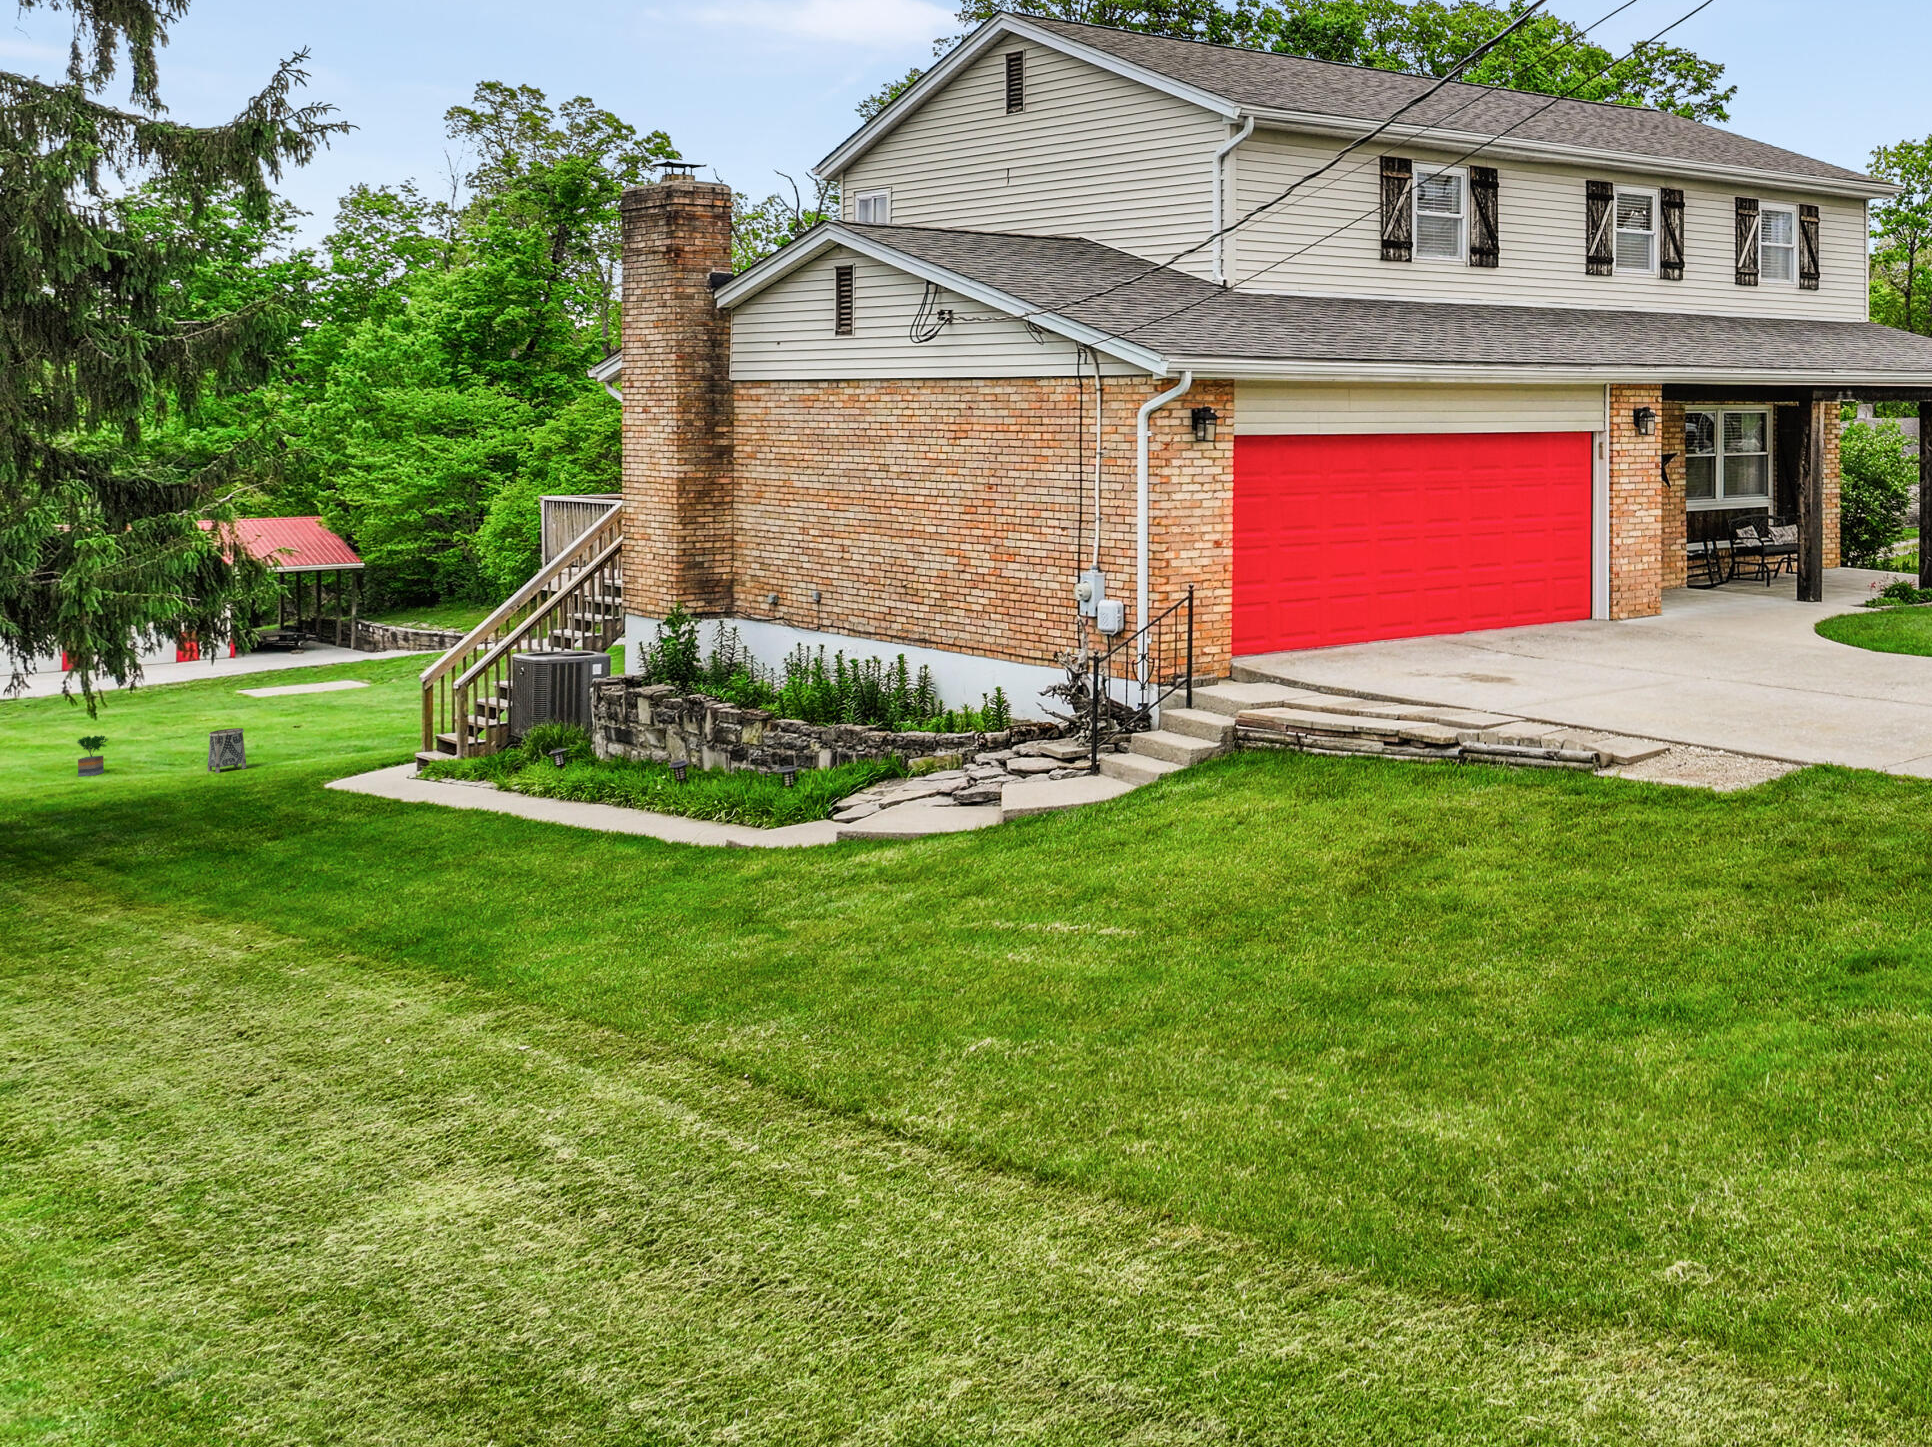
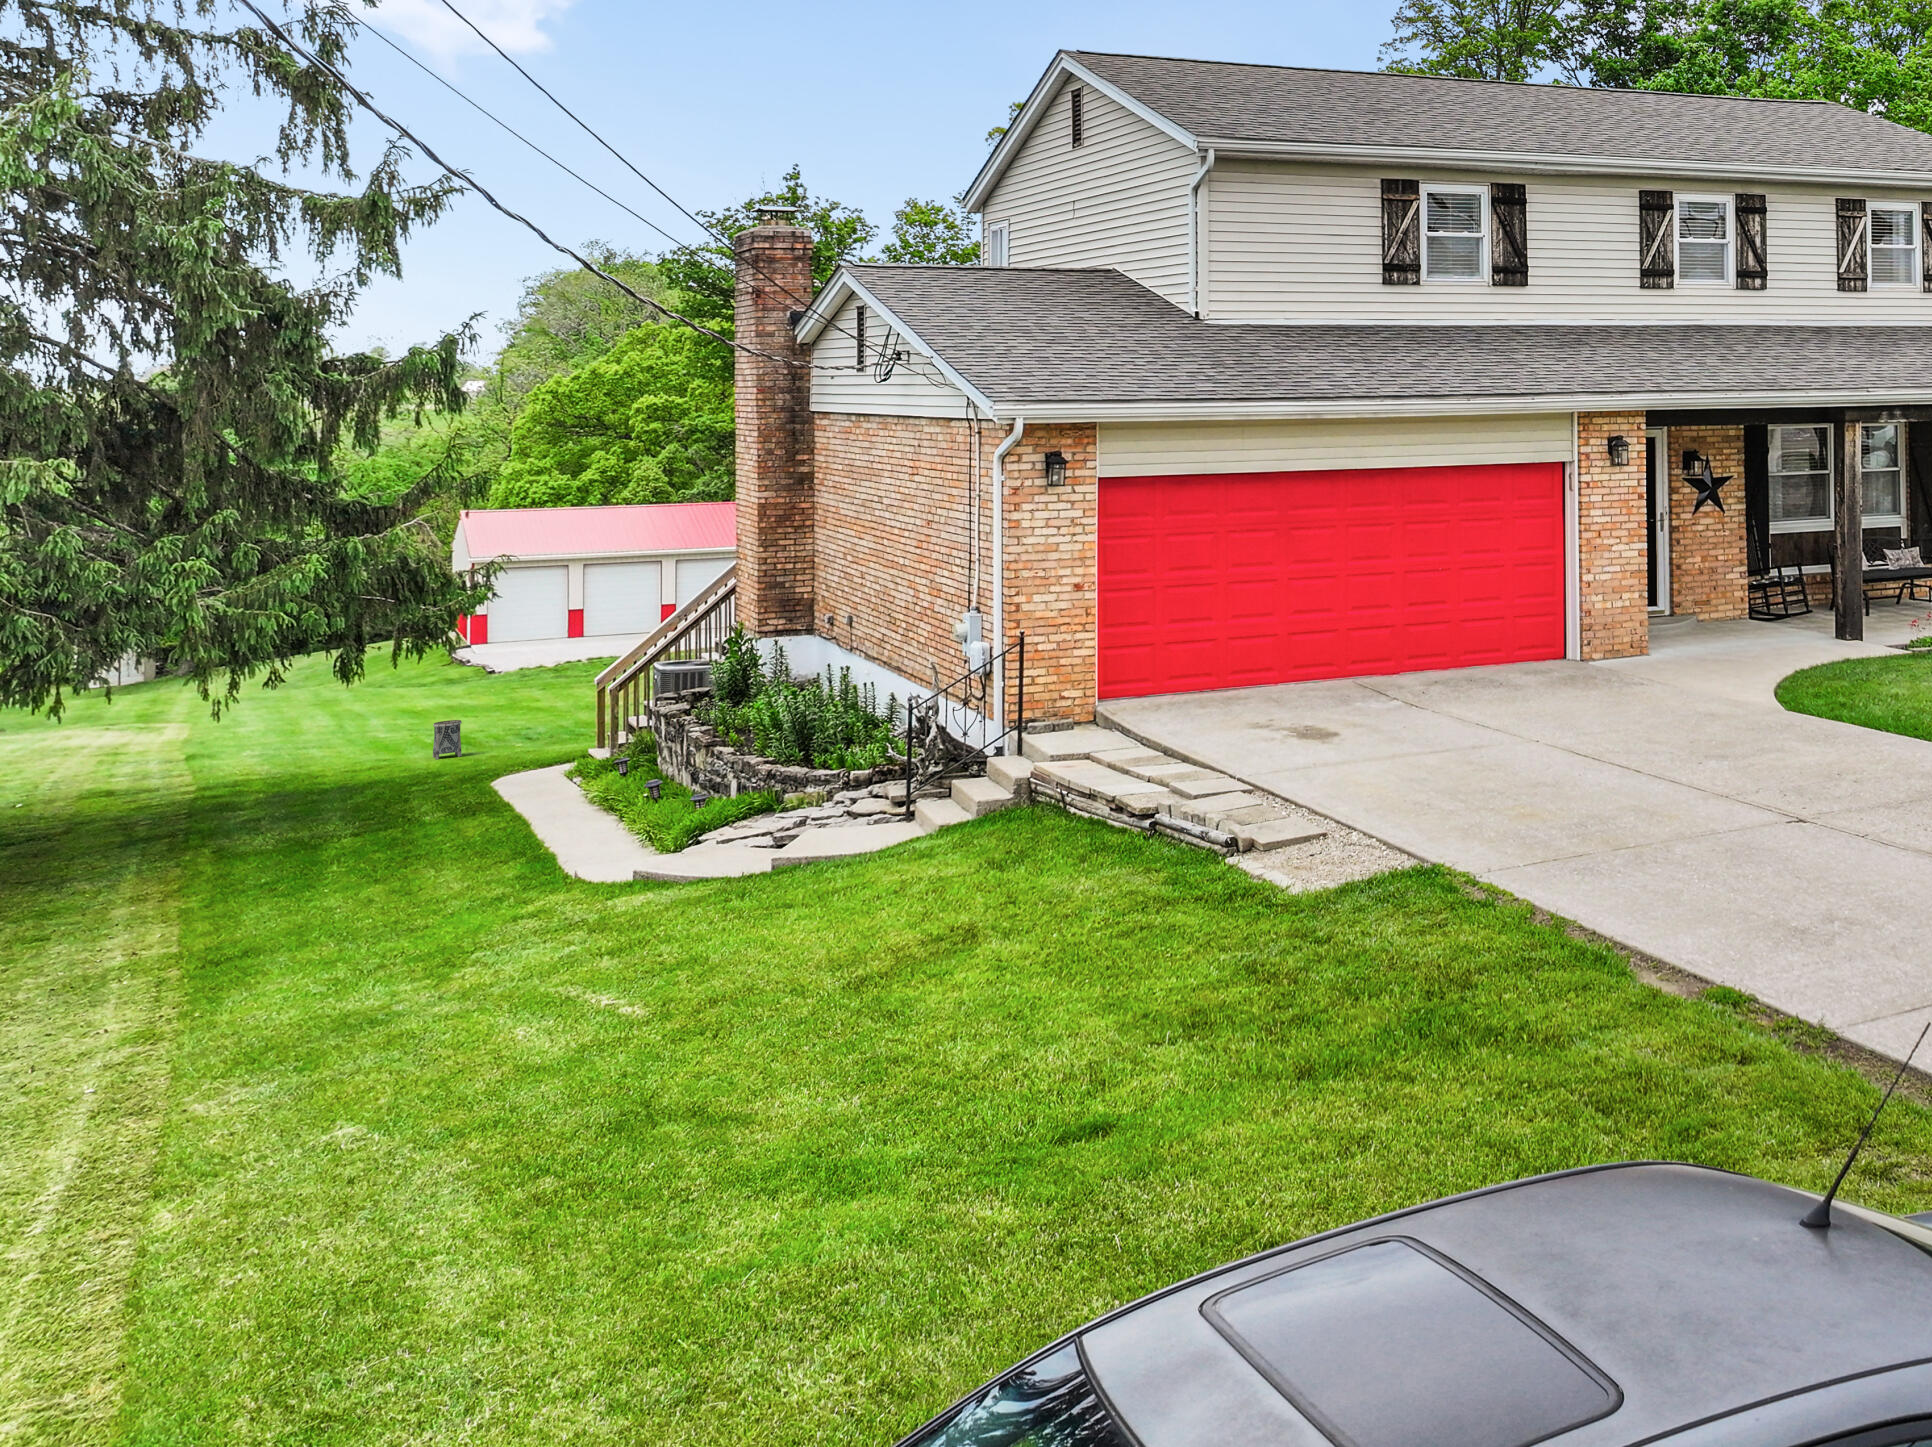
potted tree: present [77,735,108,777] -> none [344,720,371,756]

